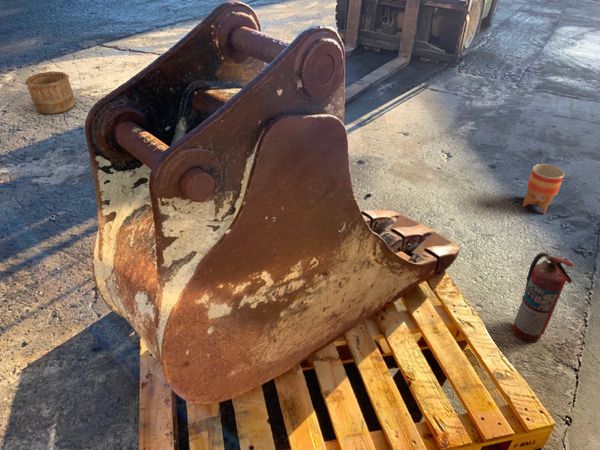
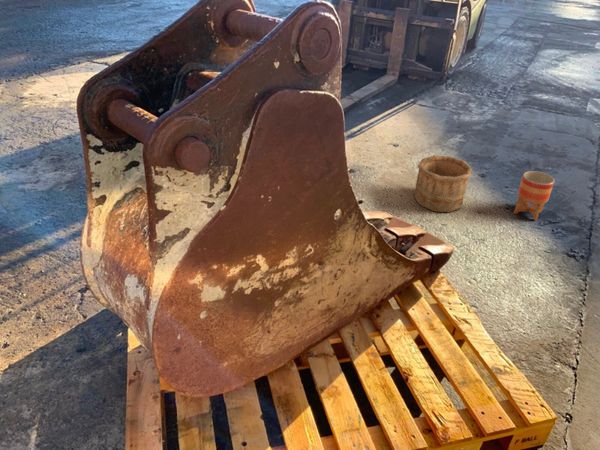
wooden bucket: present [25,71,75,114] -> present [415,155,472,212]
fire extinguisher: present [513,252,573,342] -> none [509,250,569,343]

